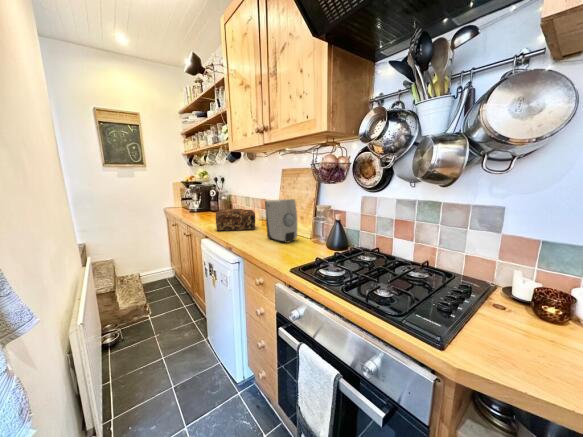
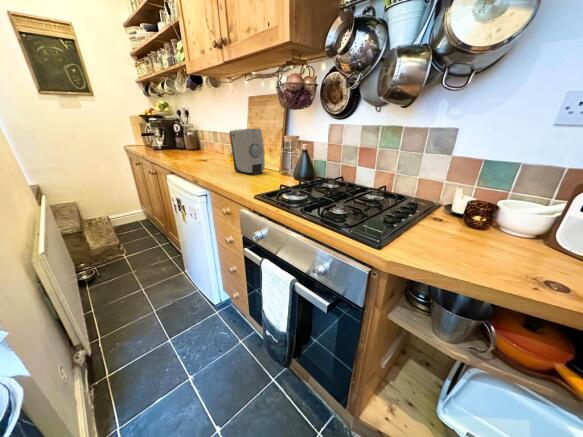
bread loaf: present [216,209,255,231] -> none [179,142,222,165]

